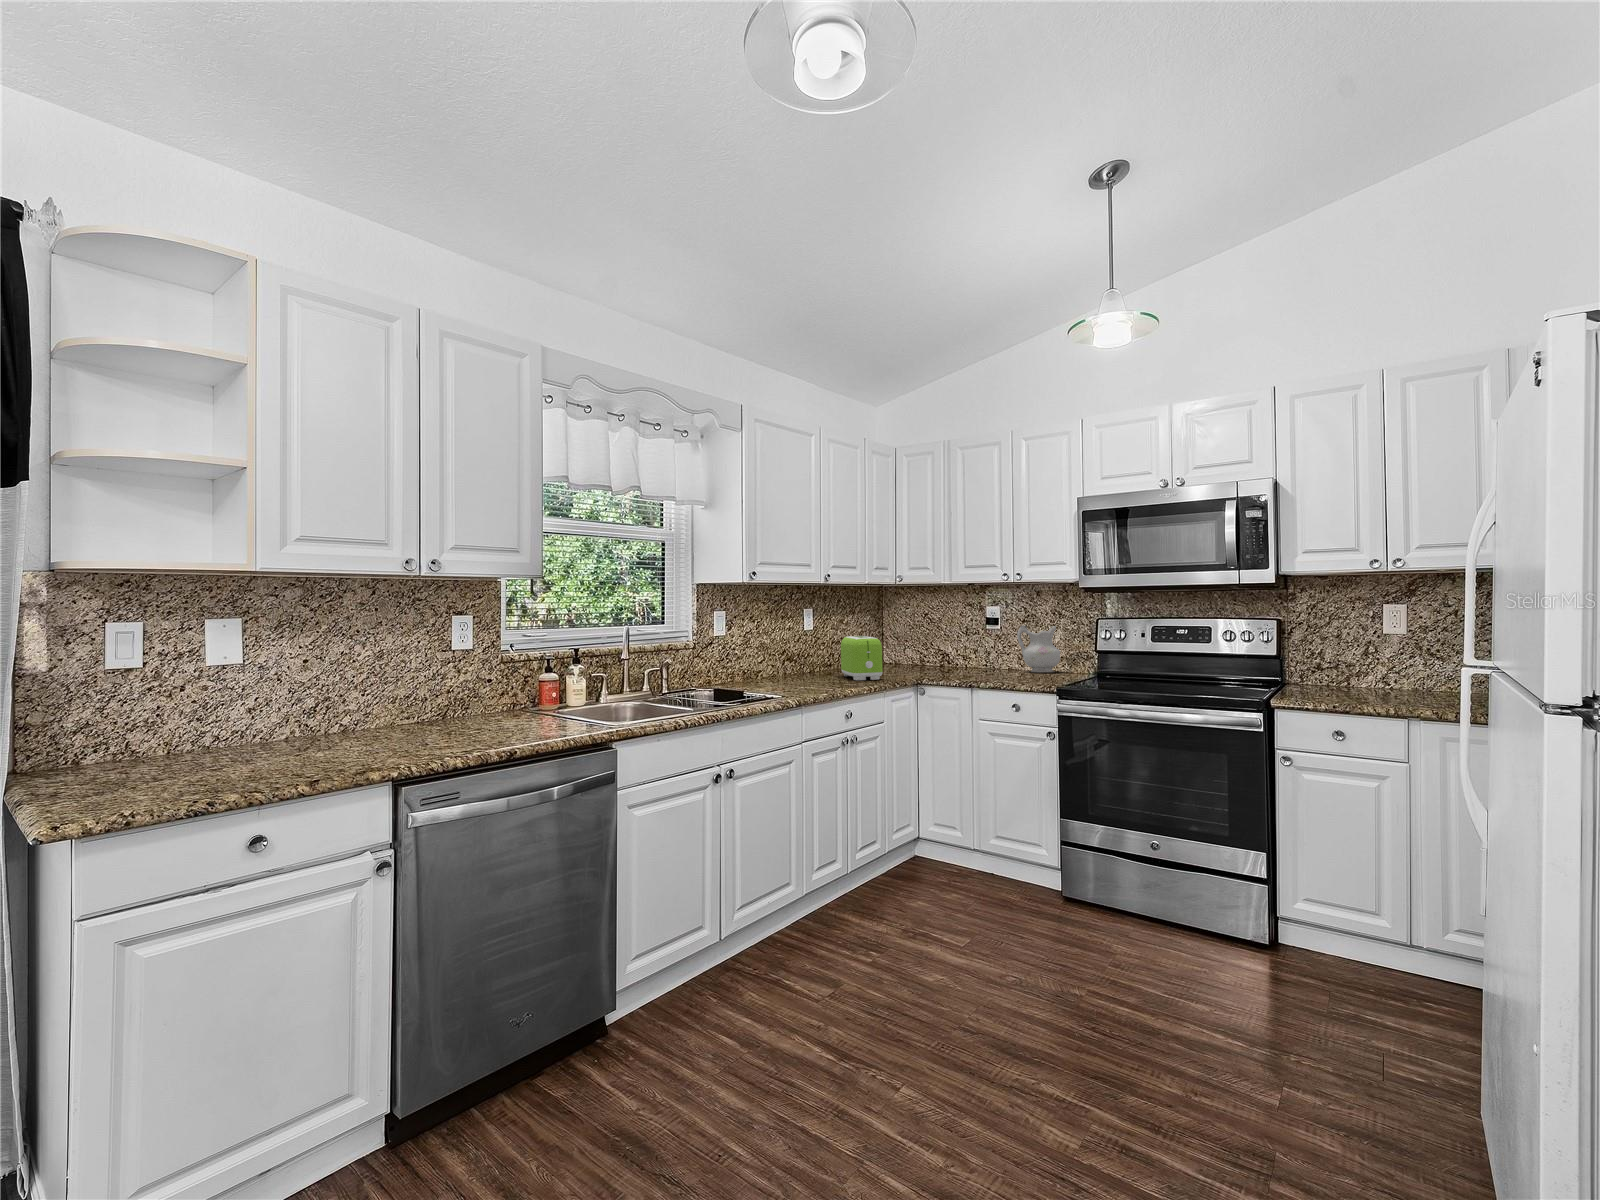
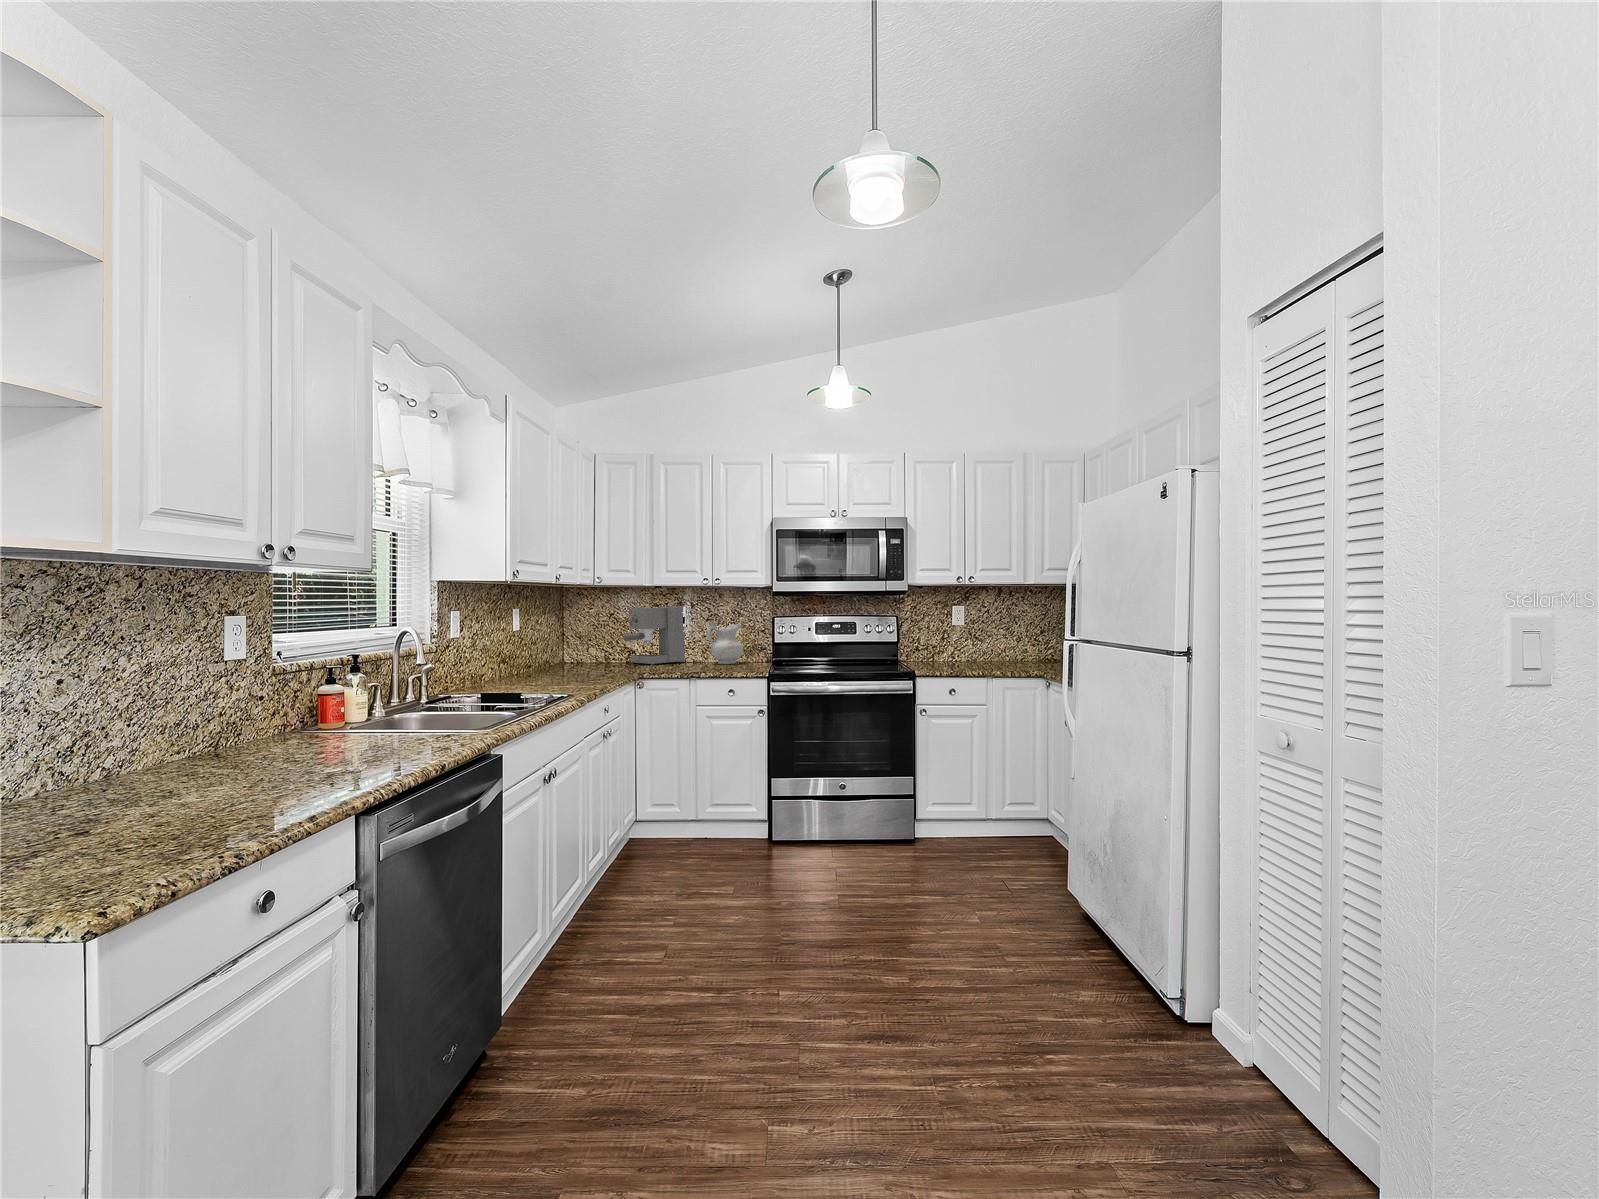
coffee maker: none [929,606,1000,669] -> present [623,607,685,665]
toaster: present [841,636,883,680] -> none [557,636,609,679]

